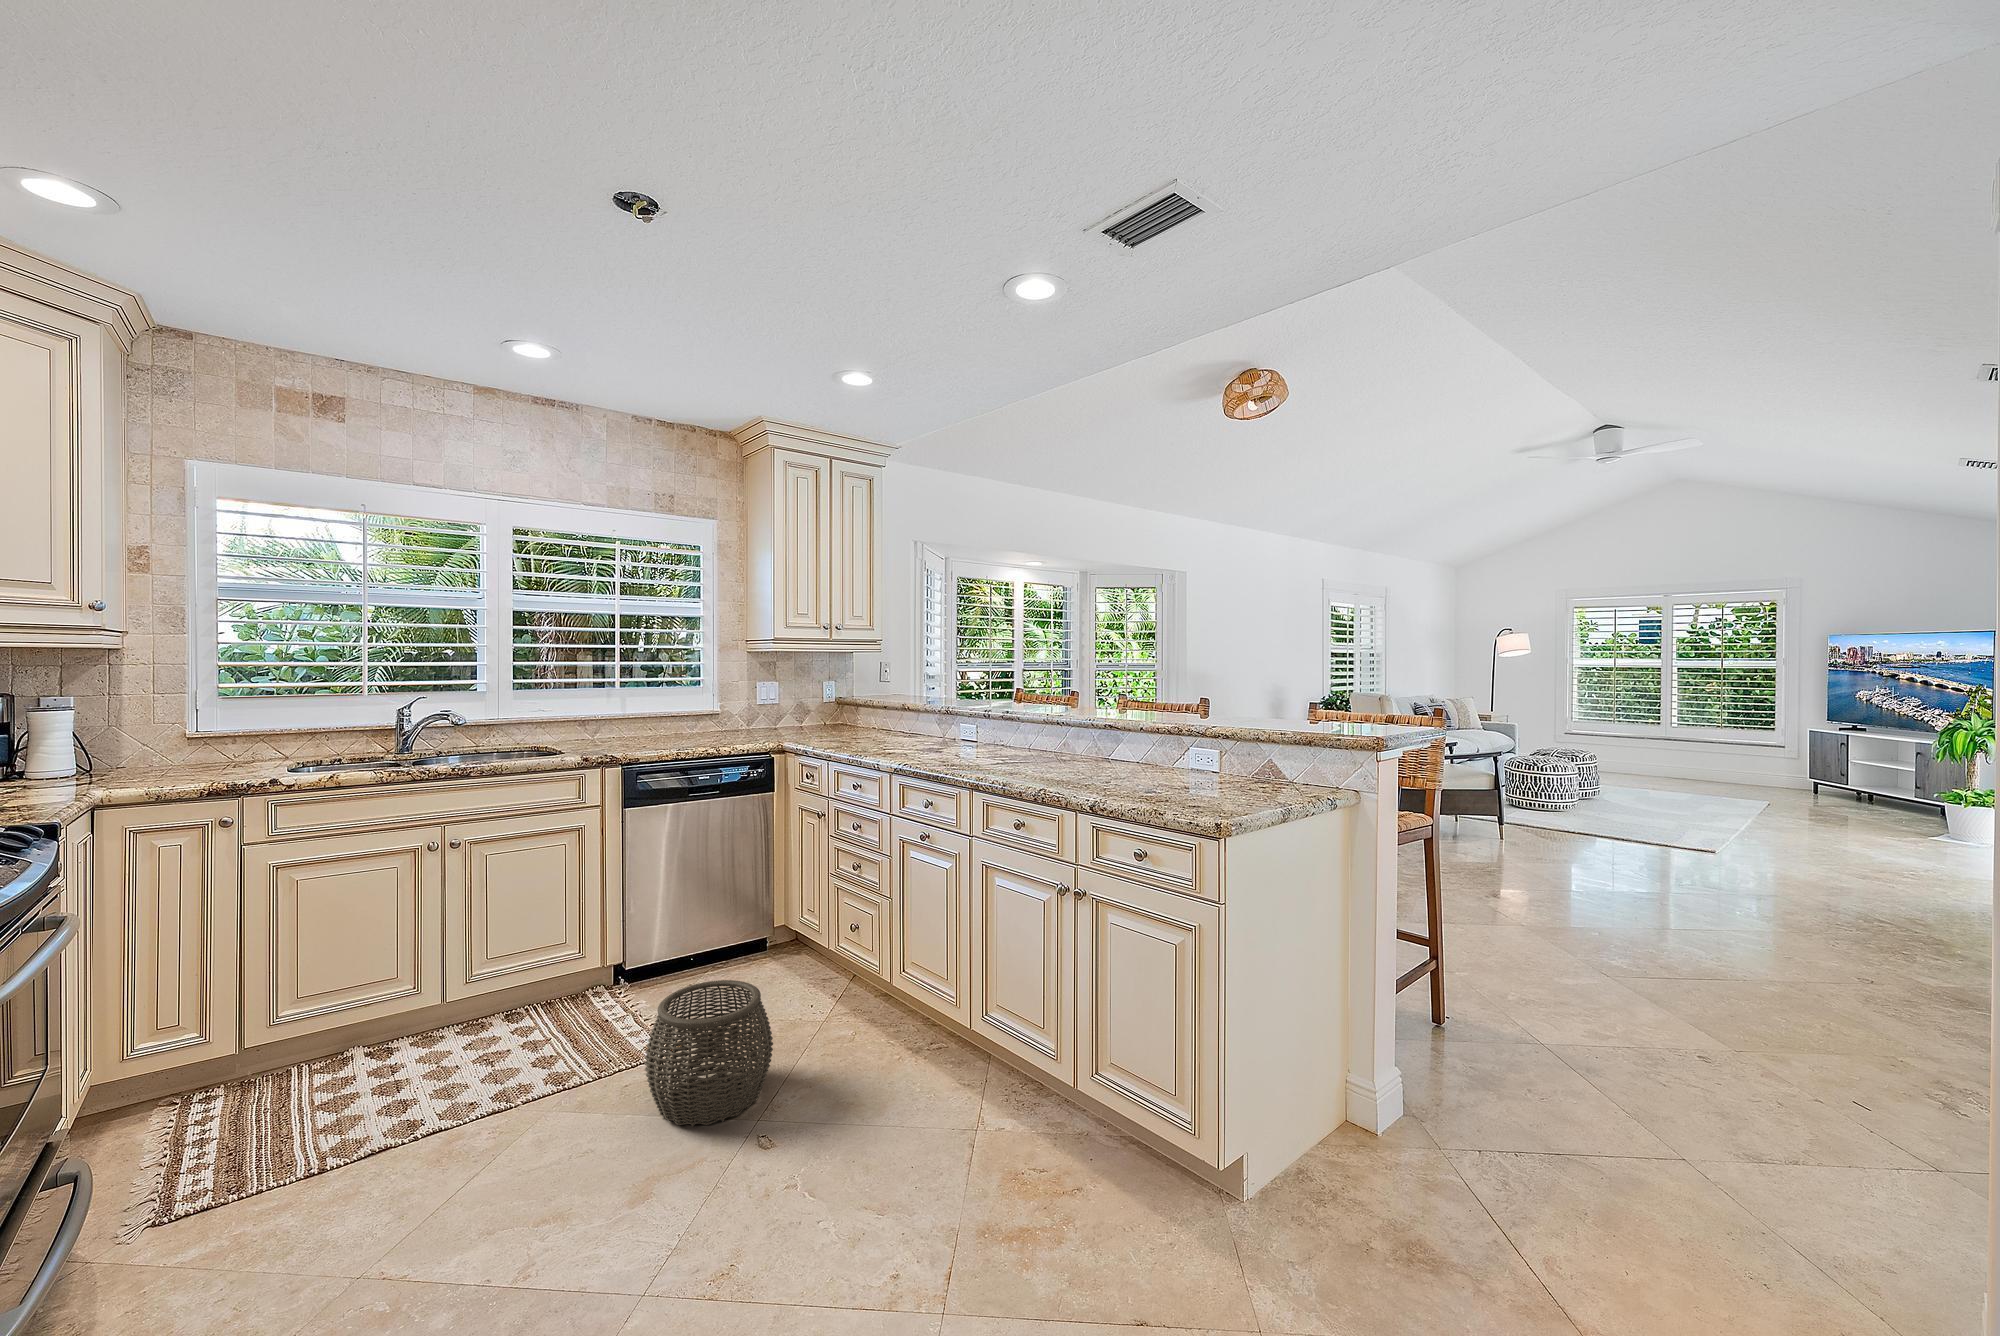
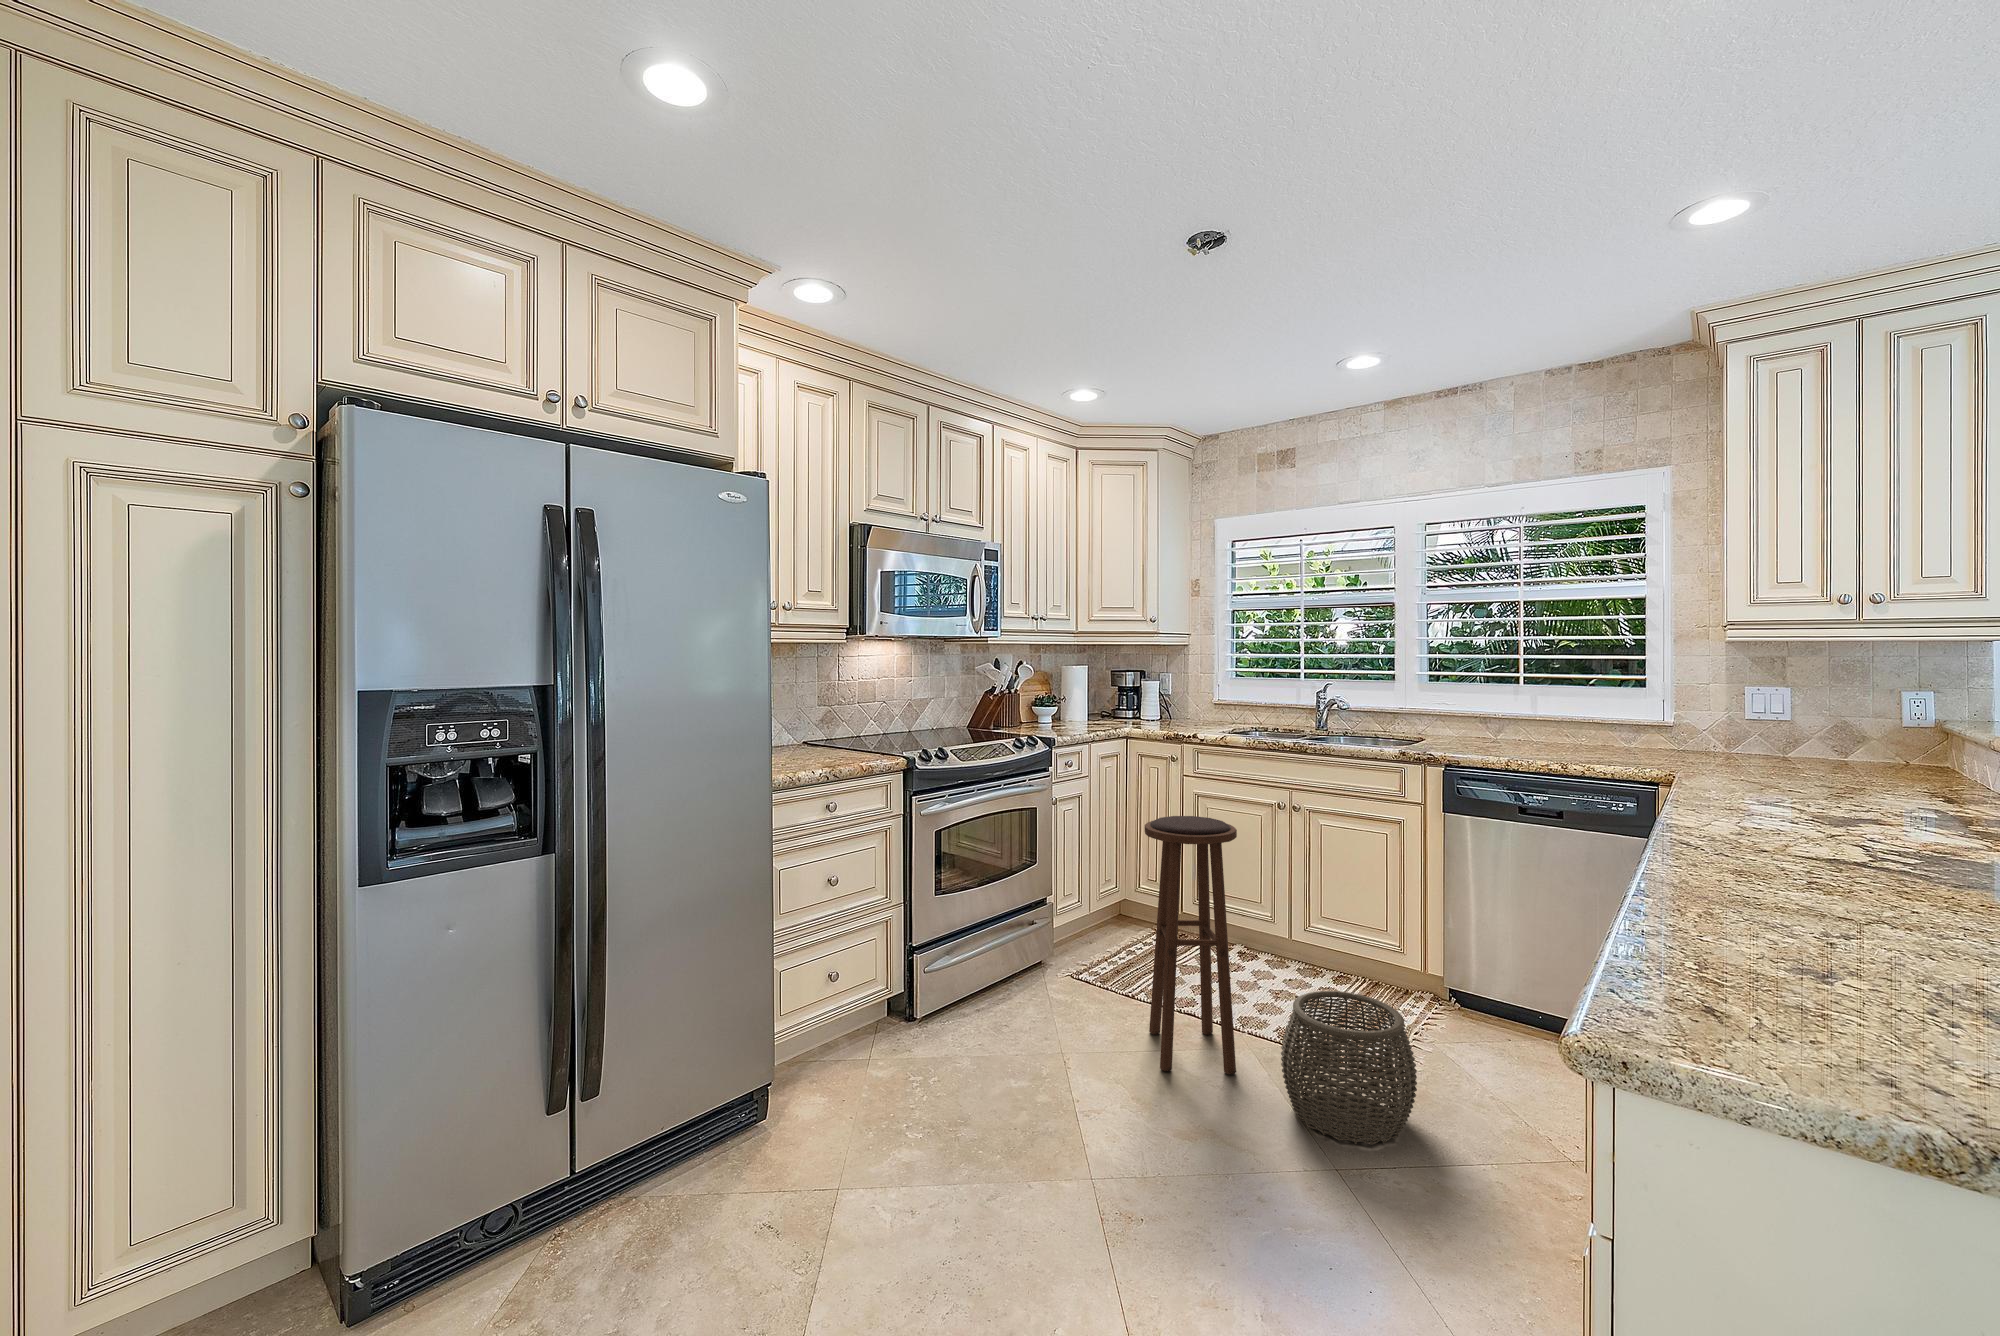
stool: none [421,865,585,1200] -> present [1145,816,1237,1074]

